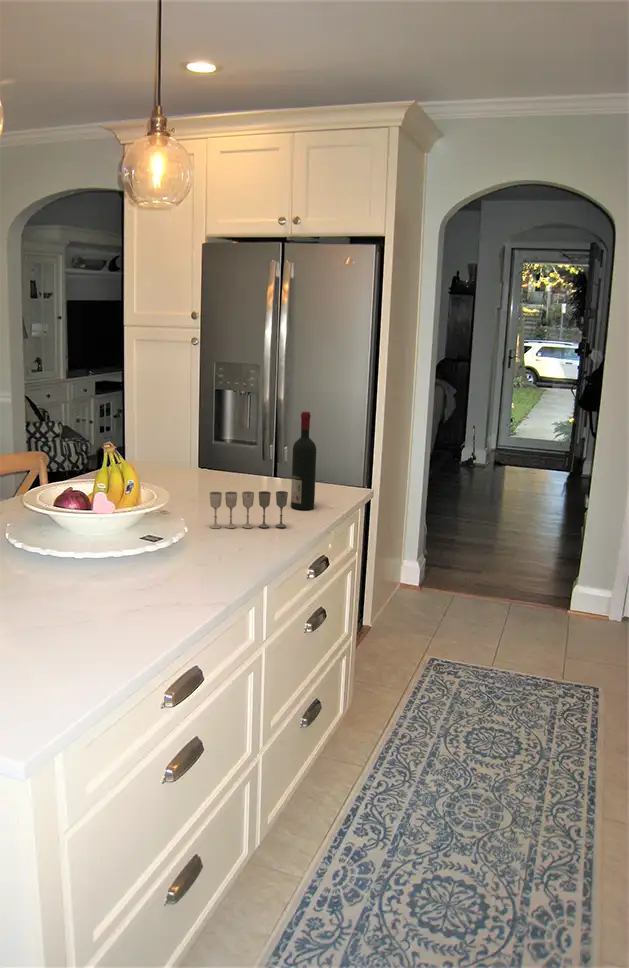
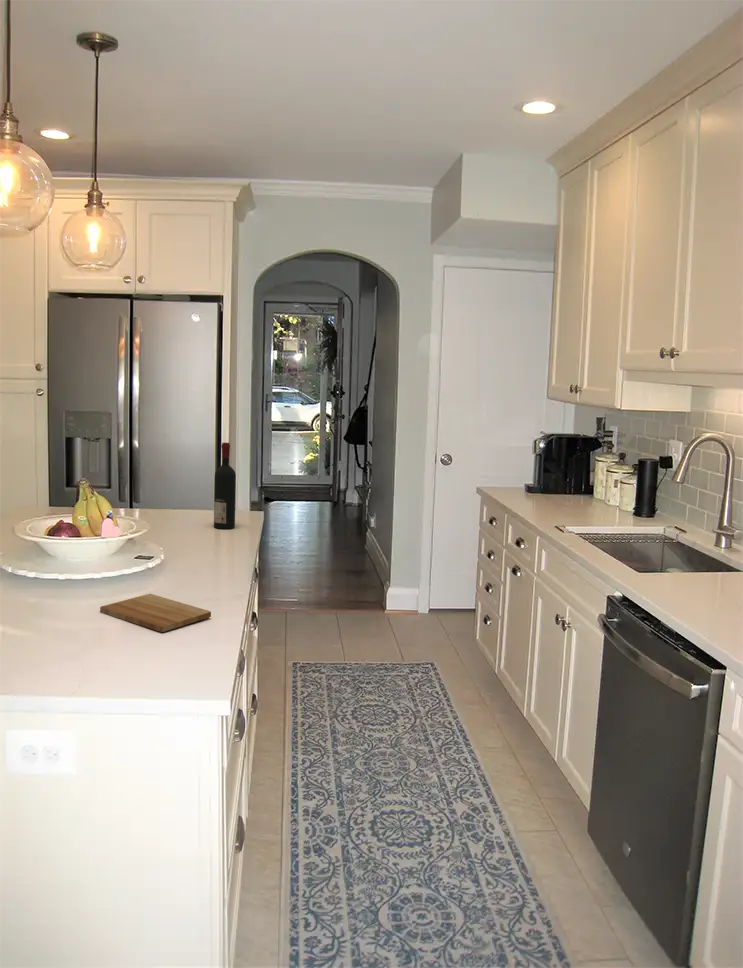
wine glass: present [210,491,288,529] -> none [167,511,232,548]
cutting board: none [34,586,136,641] -> present [100,594,211,632]

